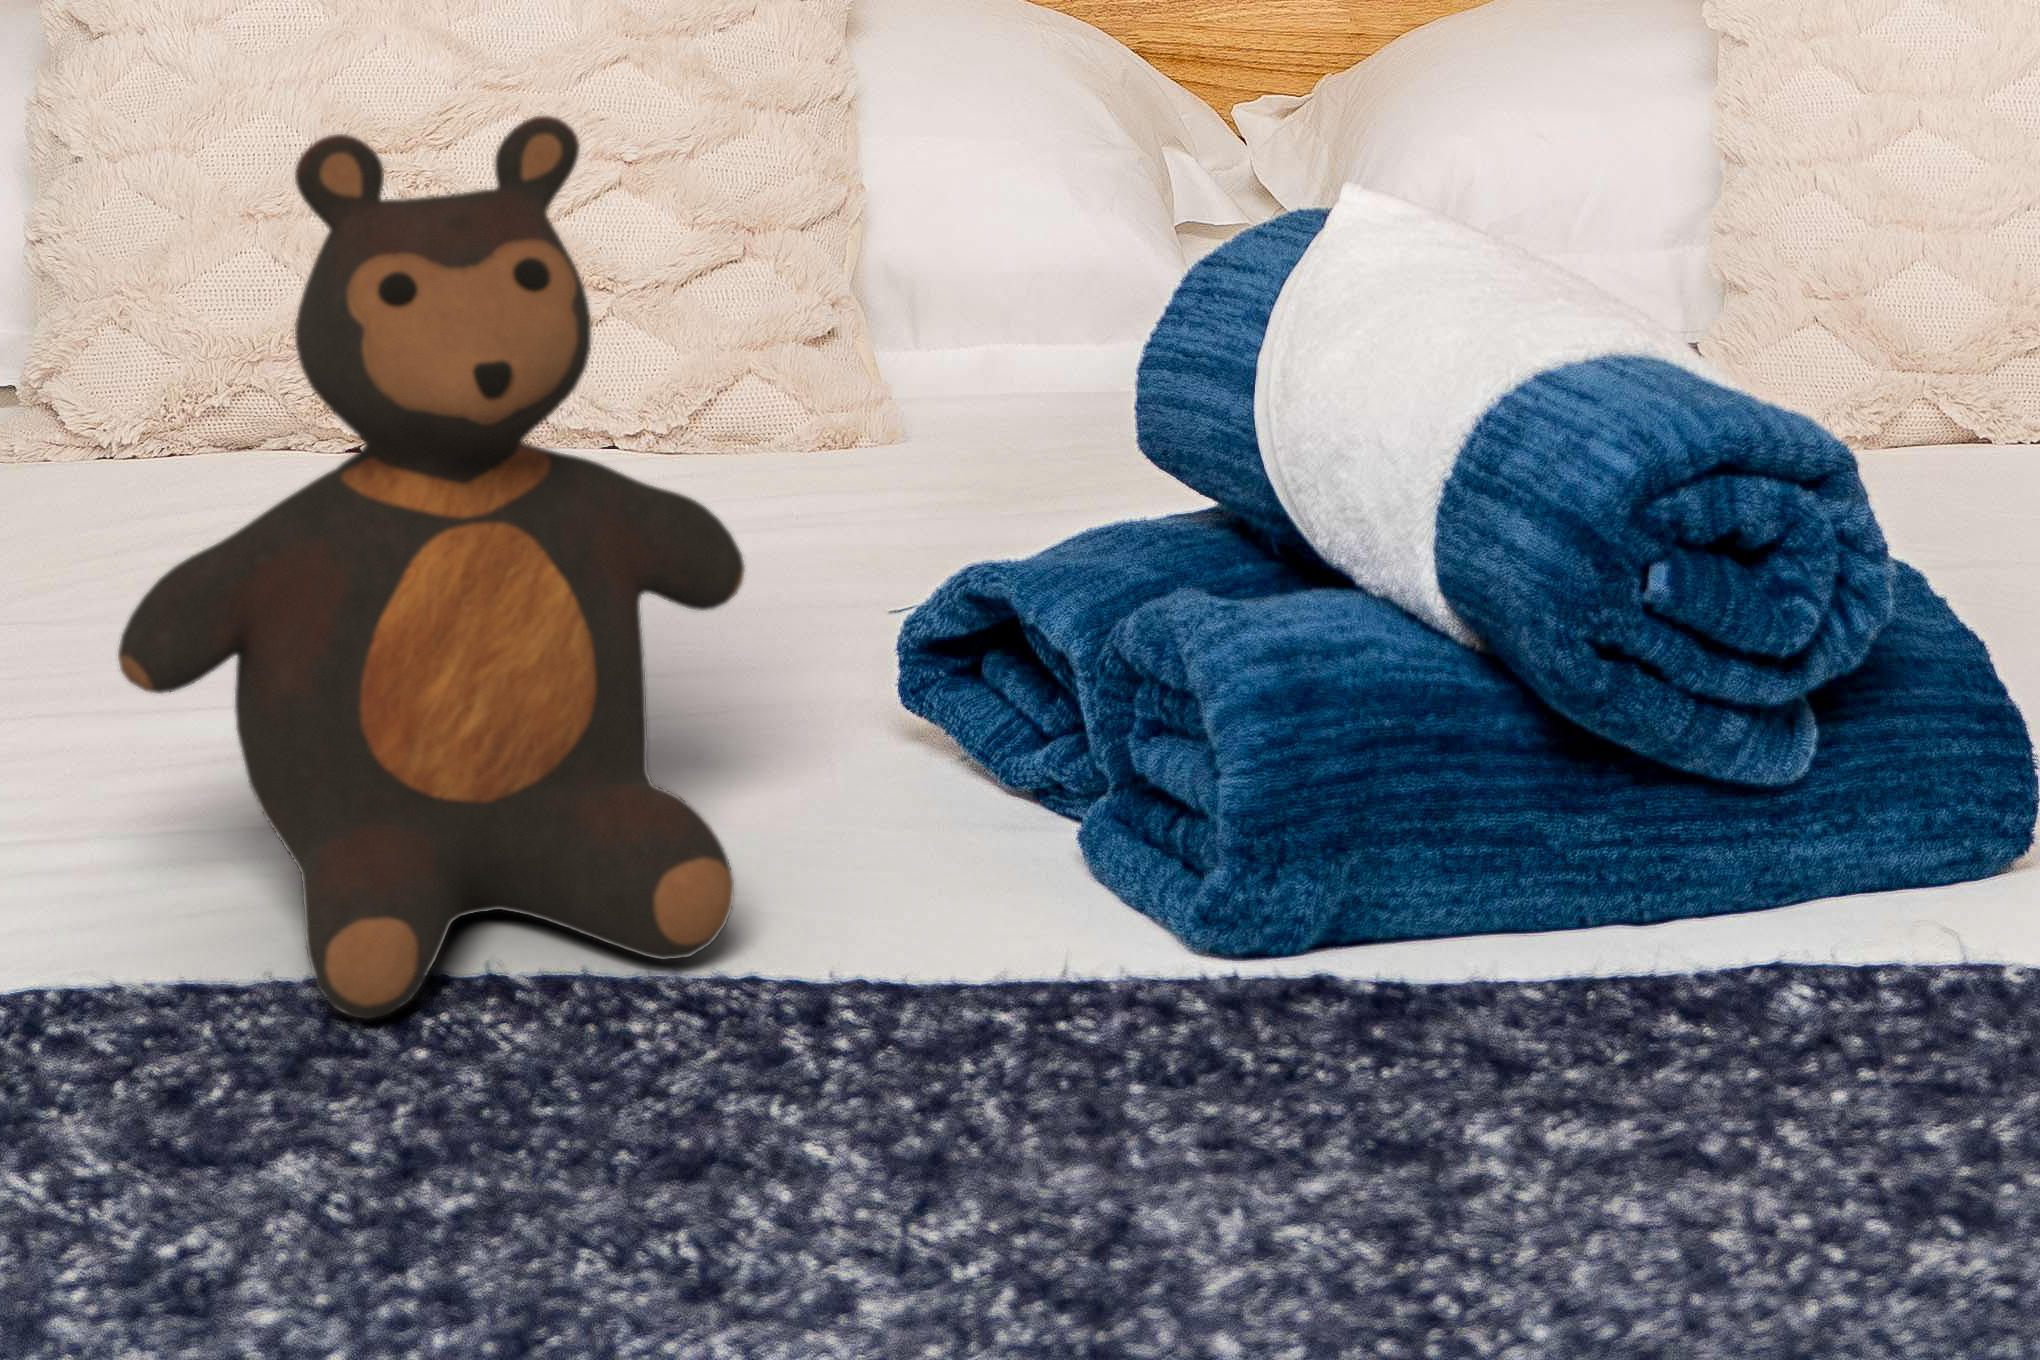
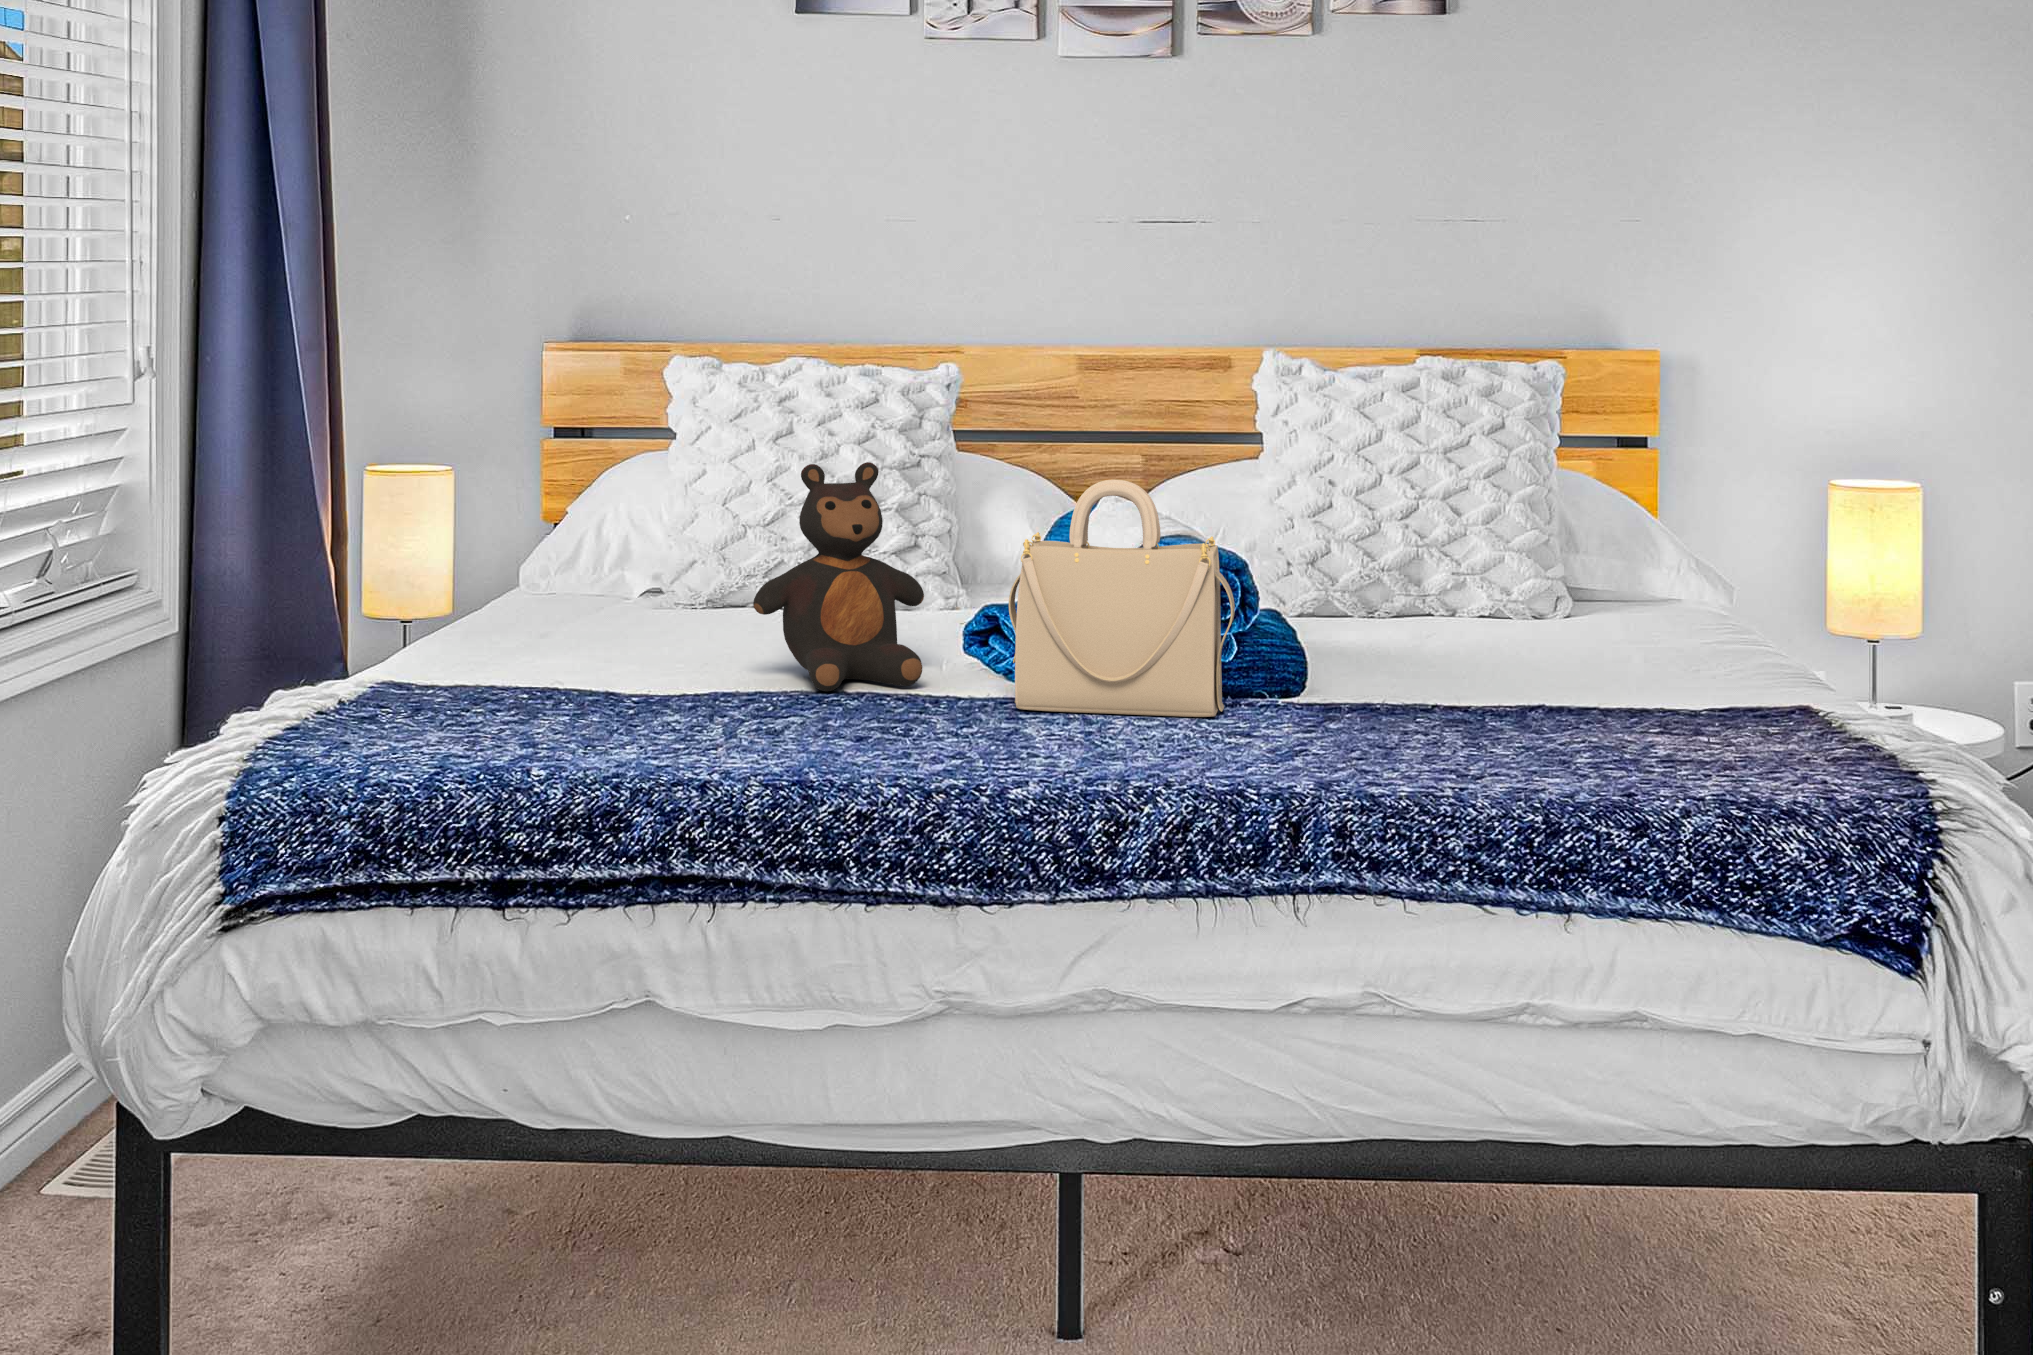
handbag: none [1056,222,1928,1173] -> present [1009,480,1235,717]

